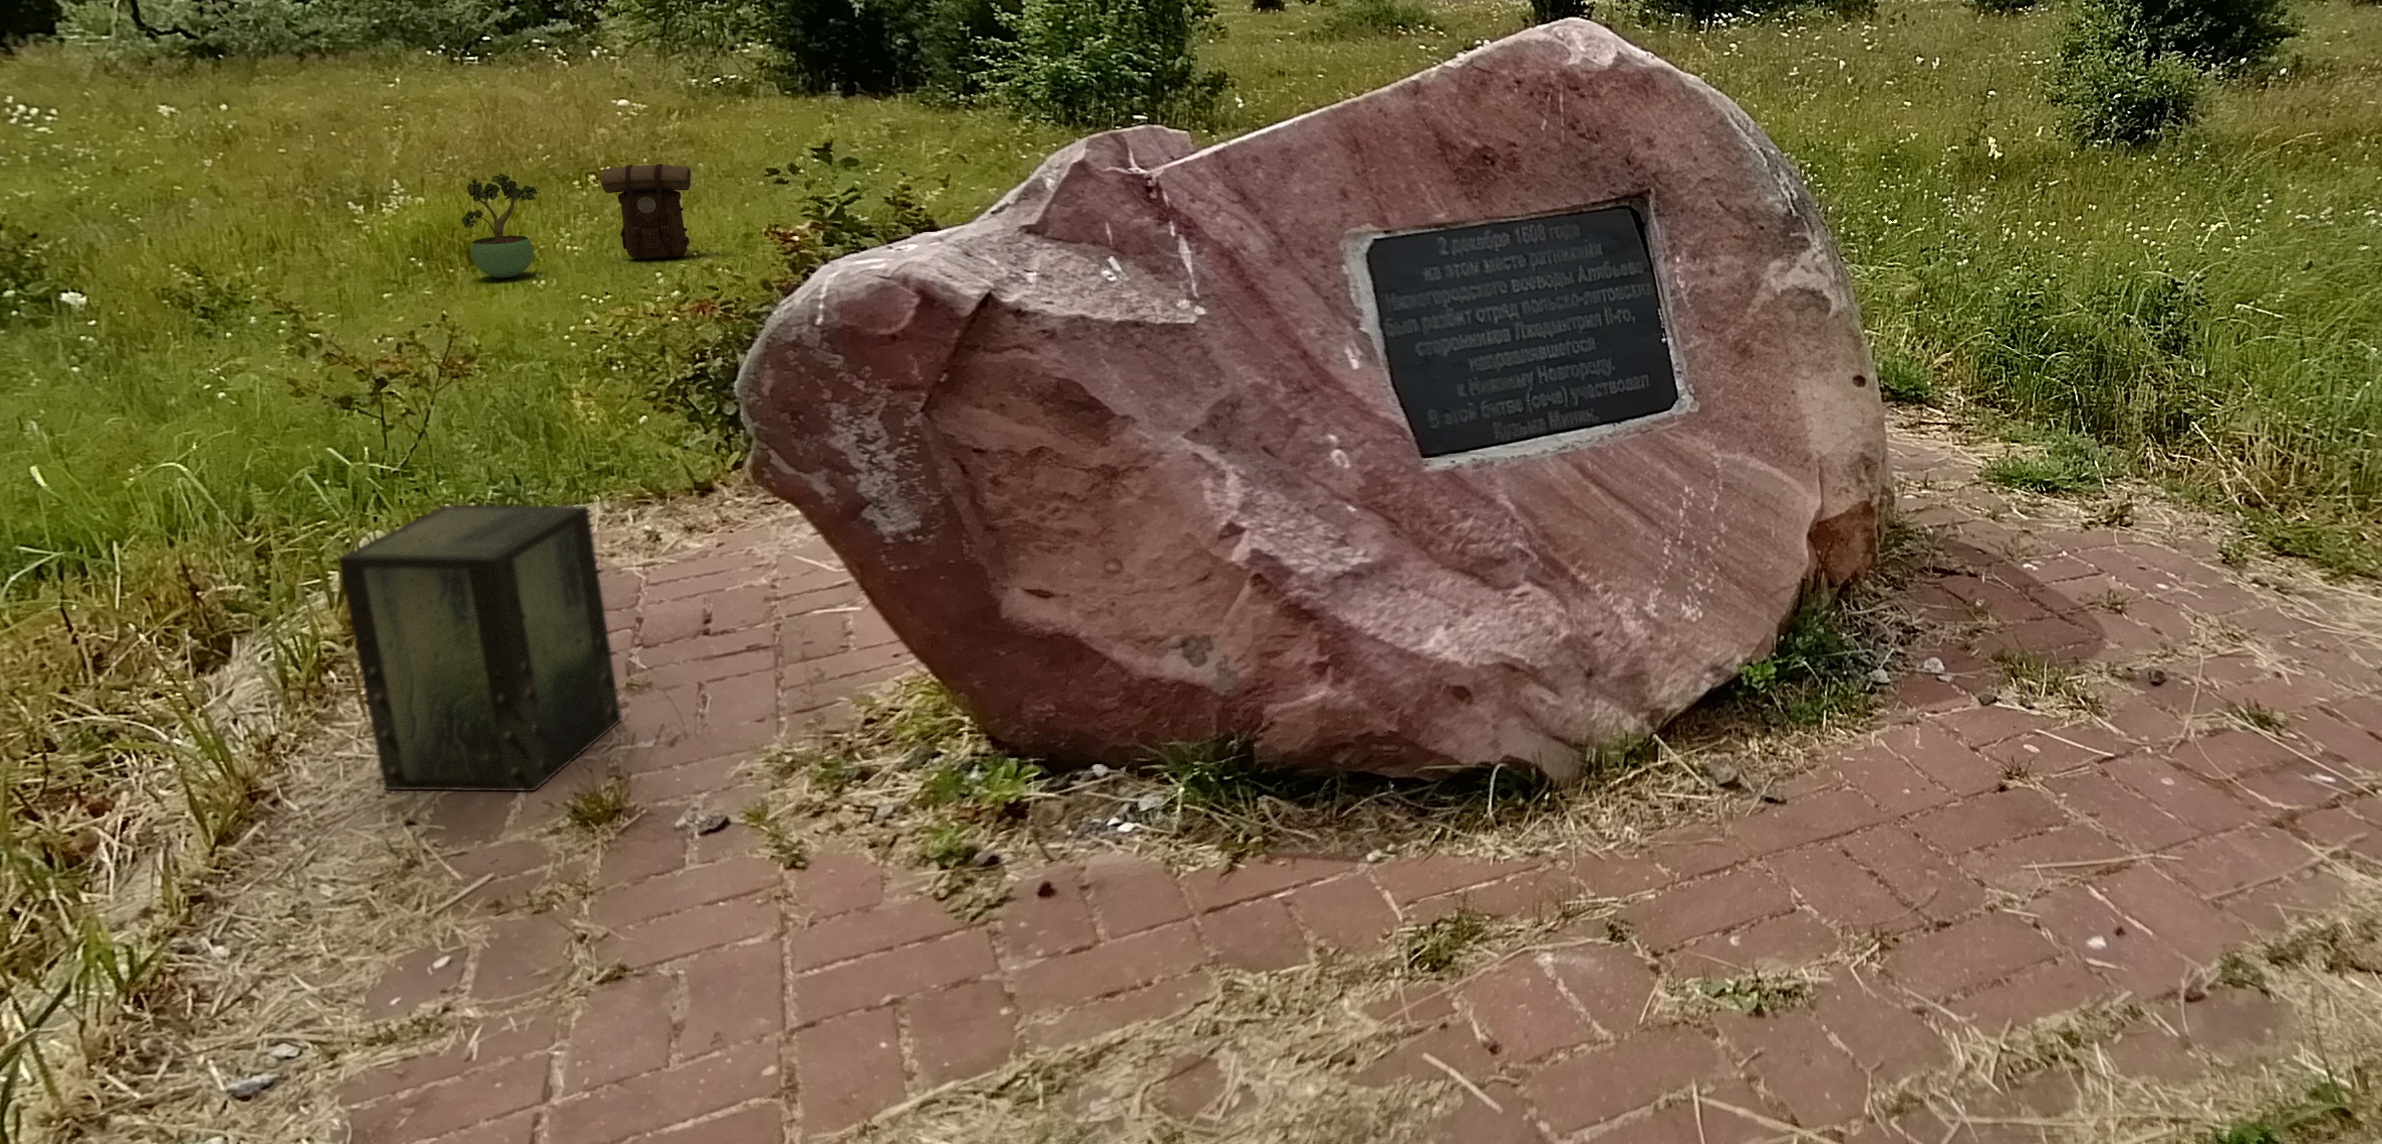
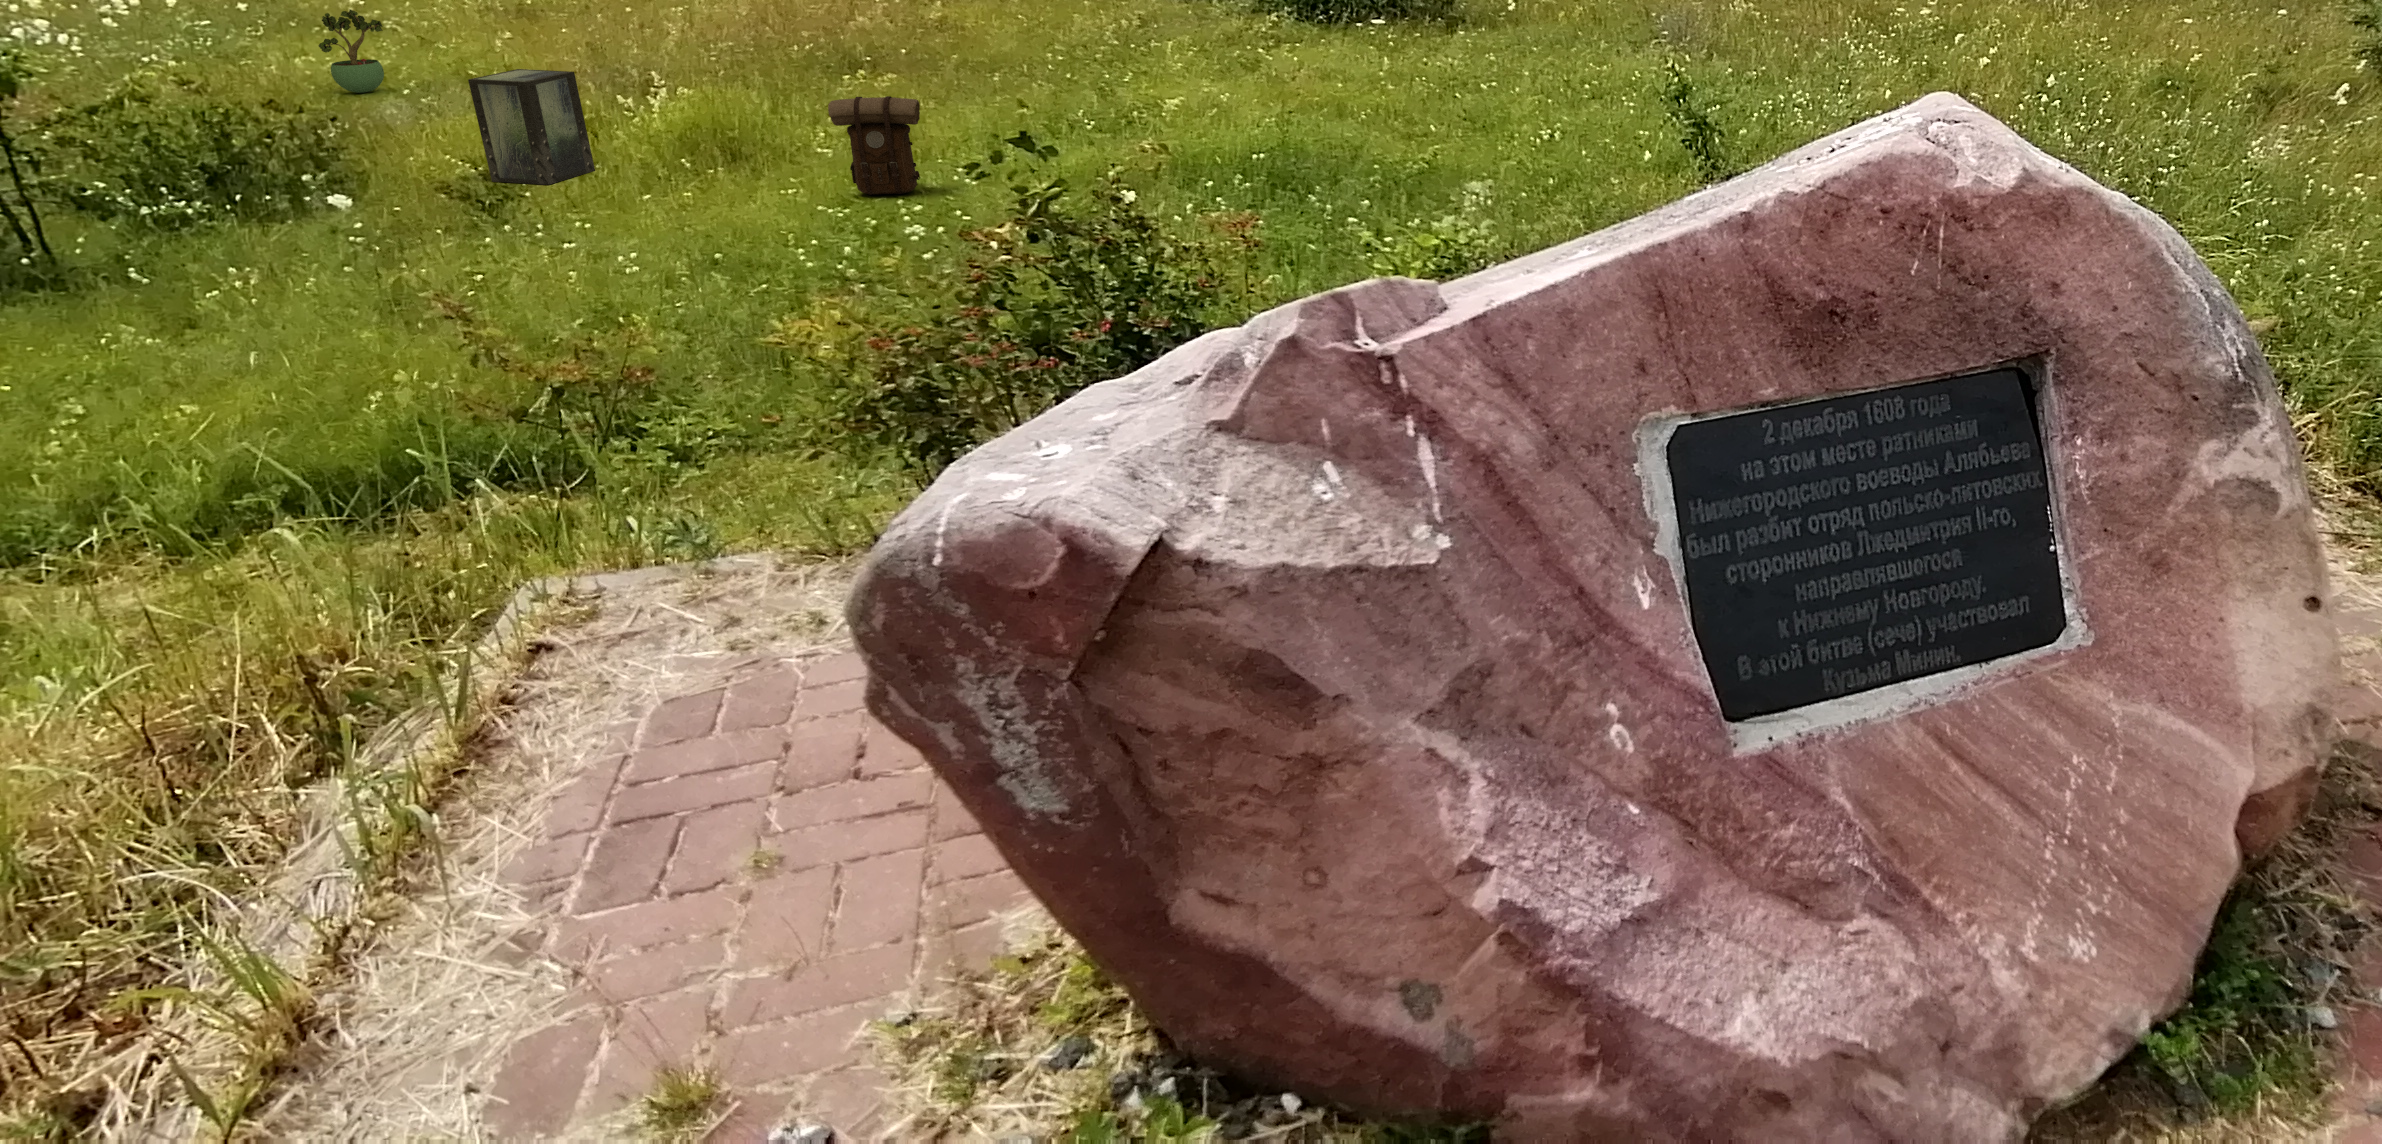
potted plant: present [461,173,537,278] -> present [319,9,384,93]
storage box: present [338,505,621,791] -> present [468,69,595,185]

